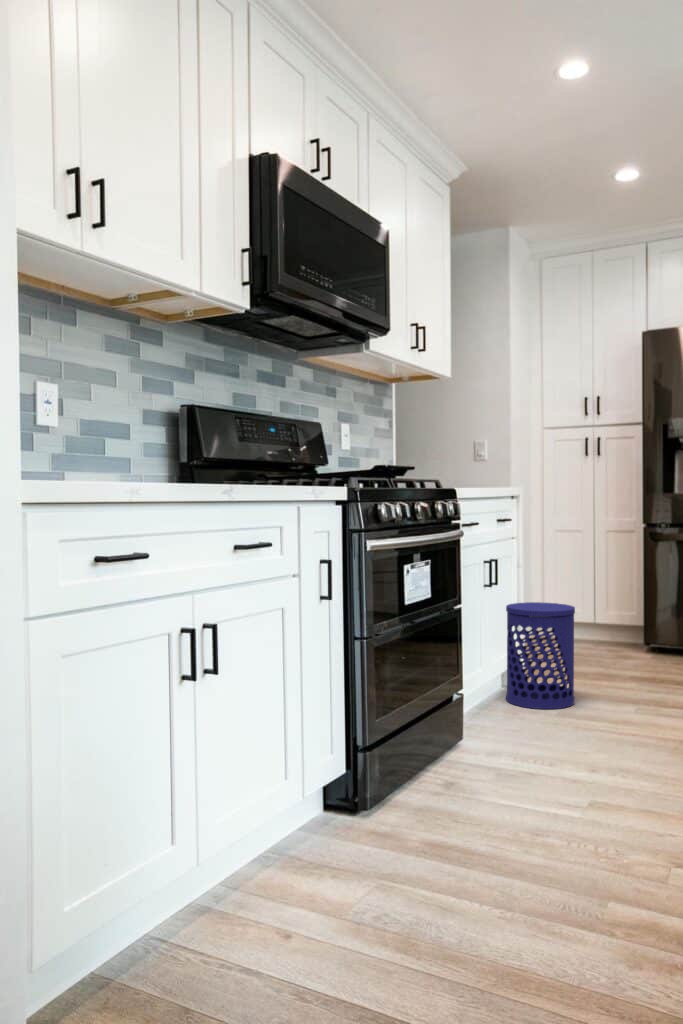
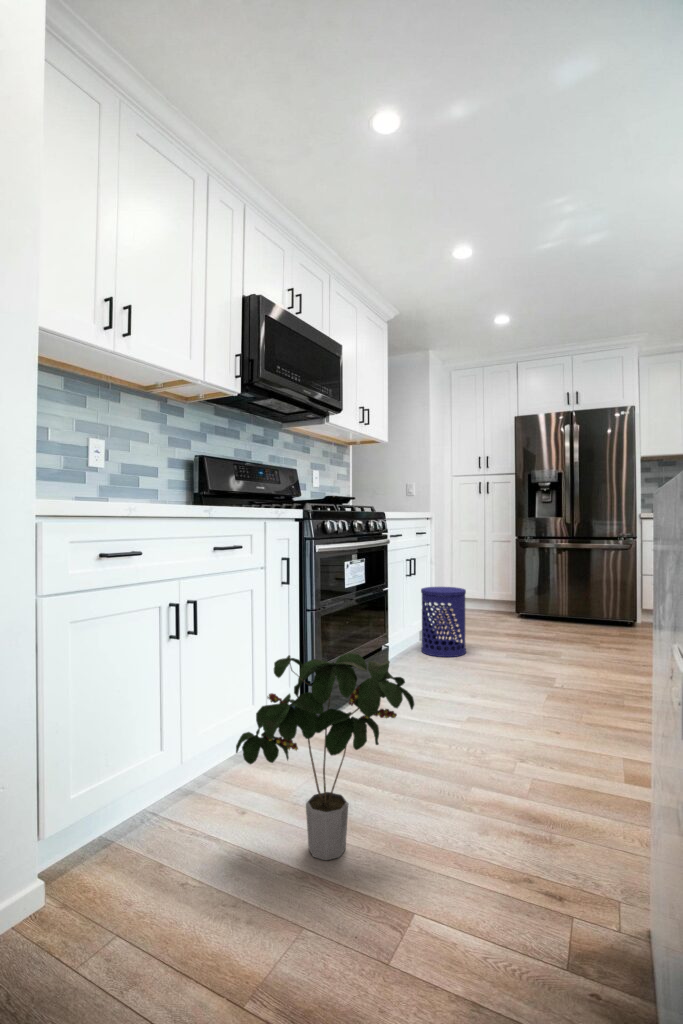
potted plant: none [289,700,549,992] -> present [236,653,414,860]

